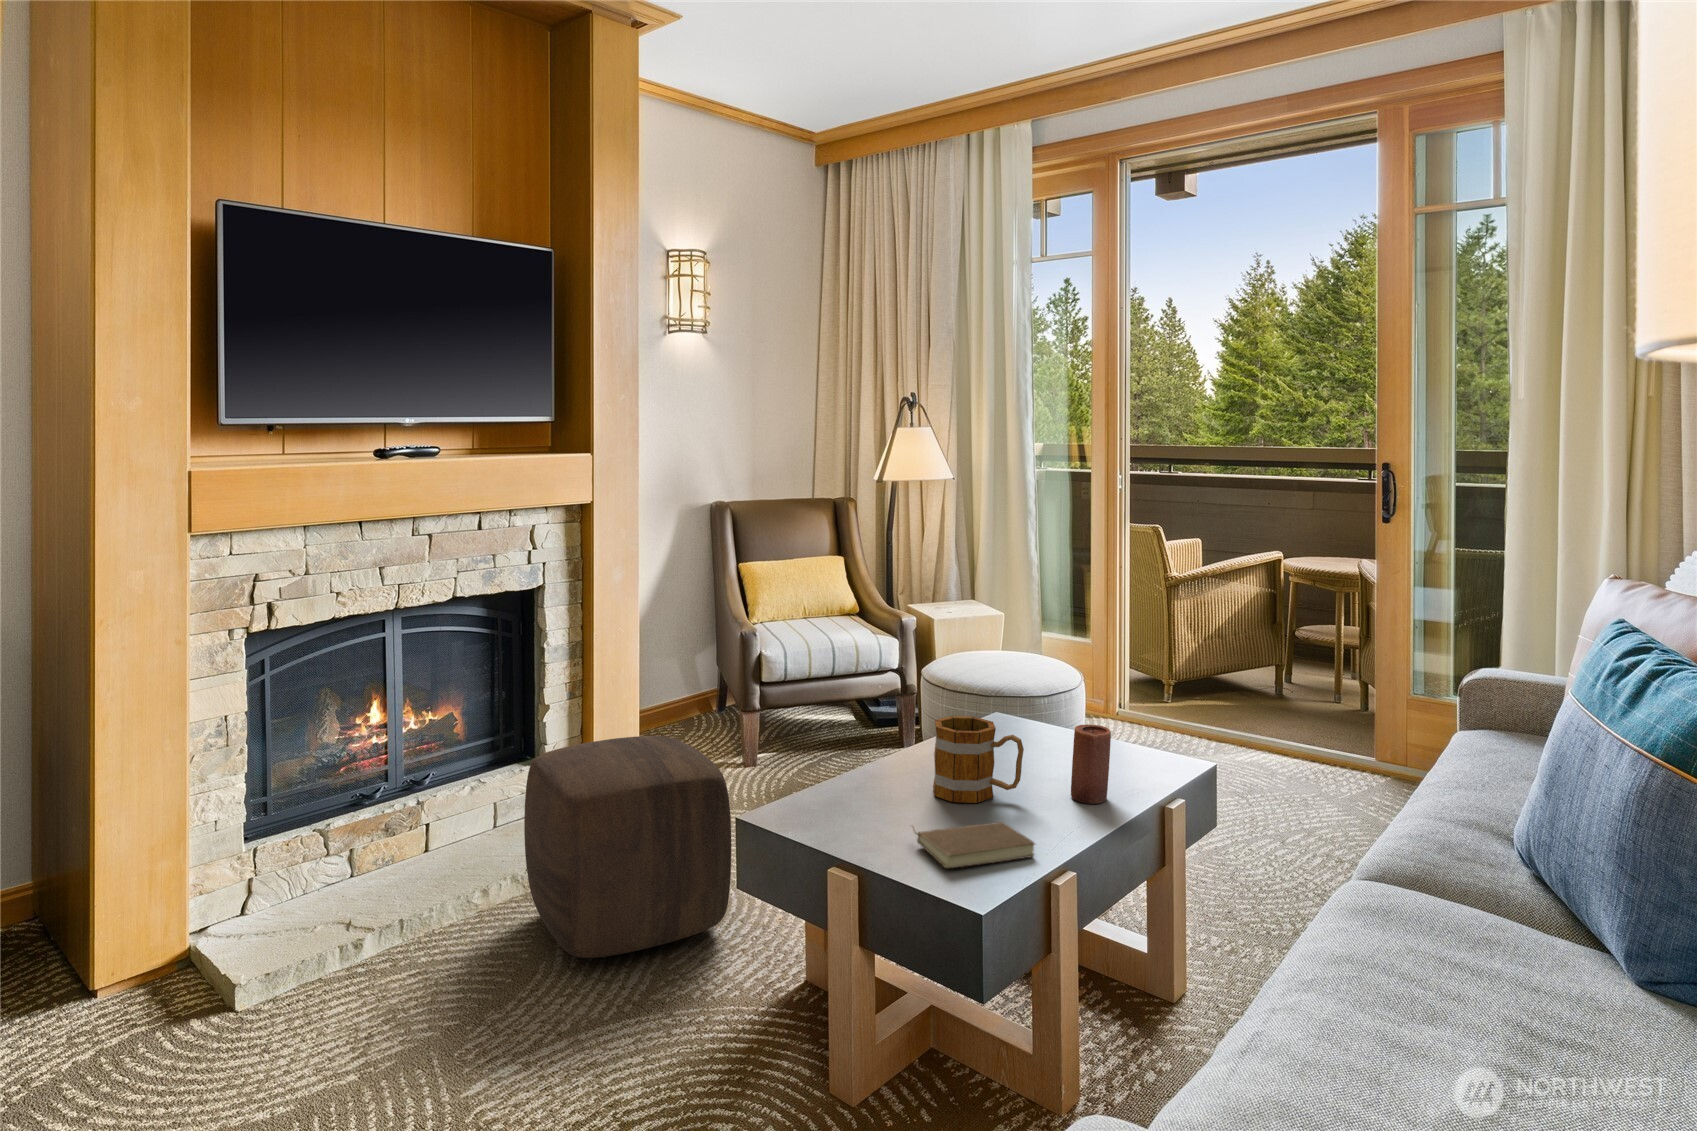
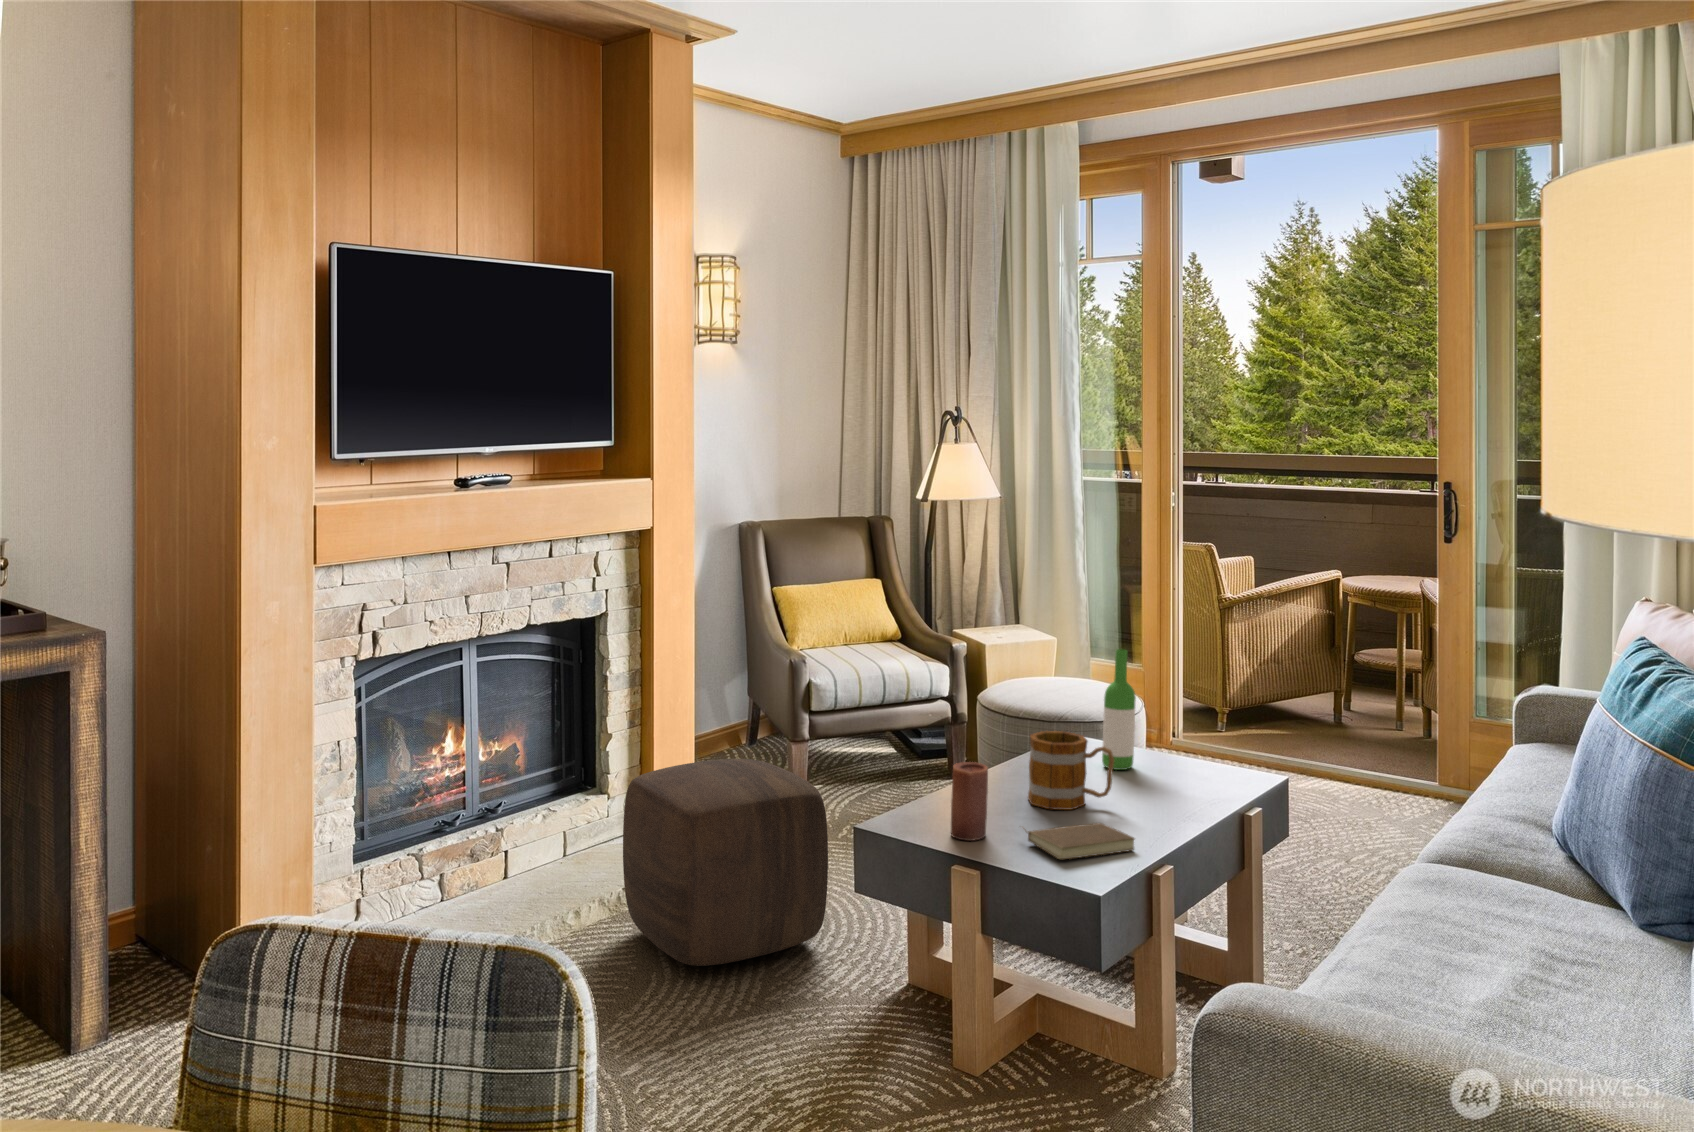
wine bottle: none [1022,628,1057,755] -> present [1102,649,1136,770]
candle: present [1071,724,1111,804] -> present [951,762,988,841]

